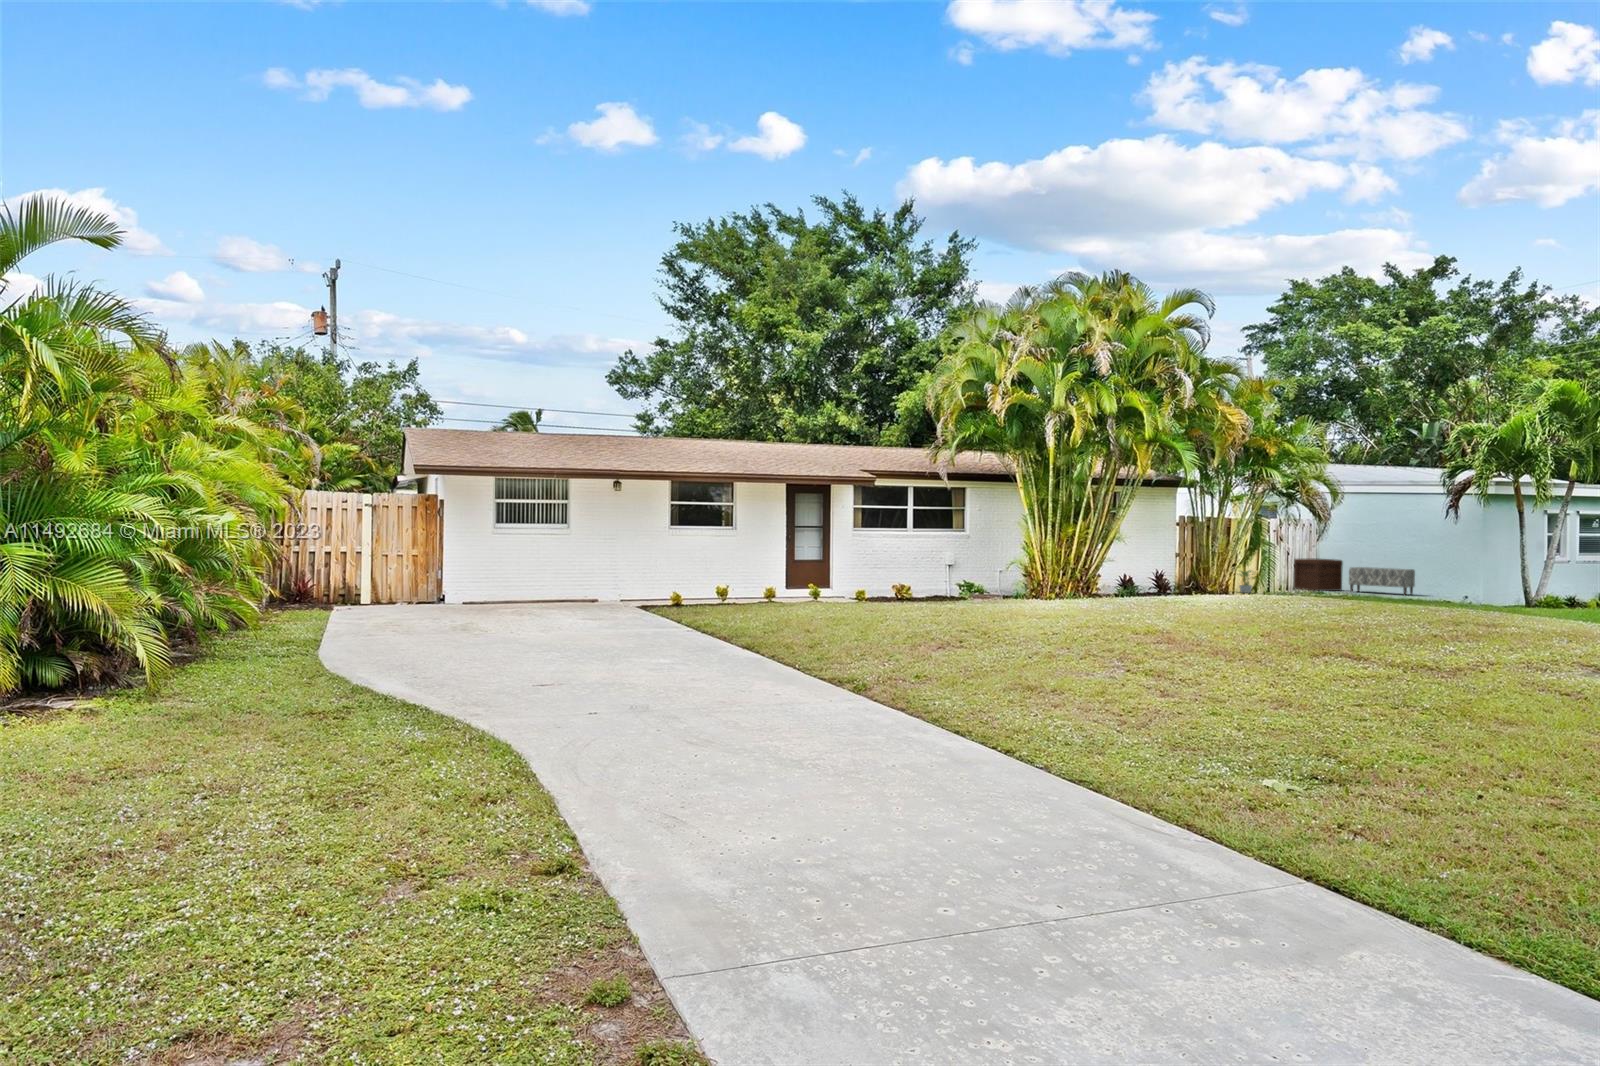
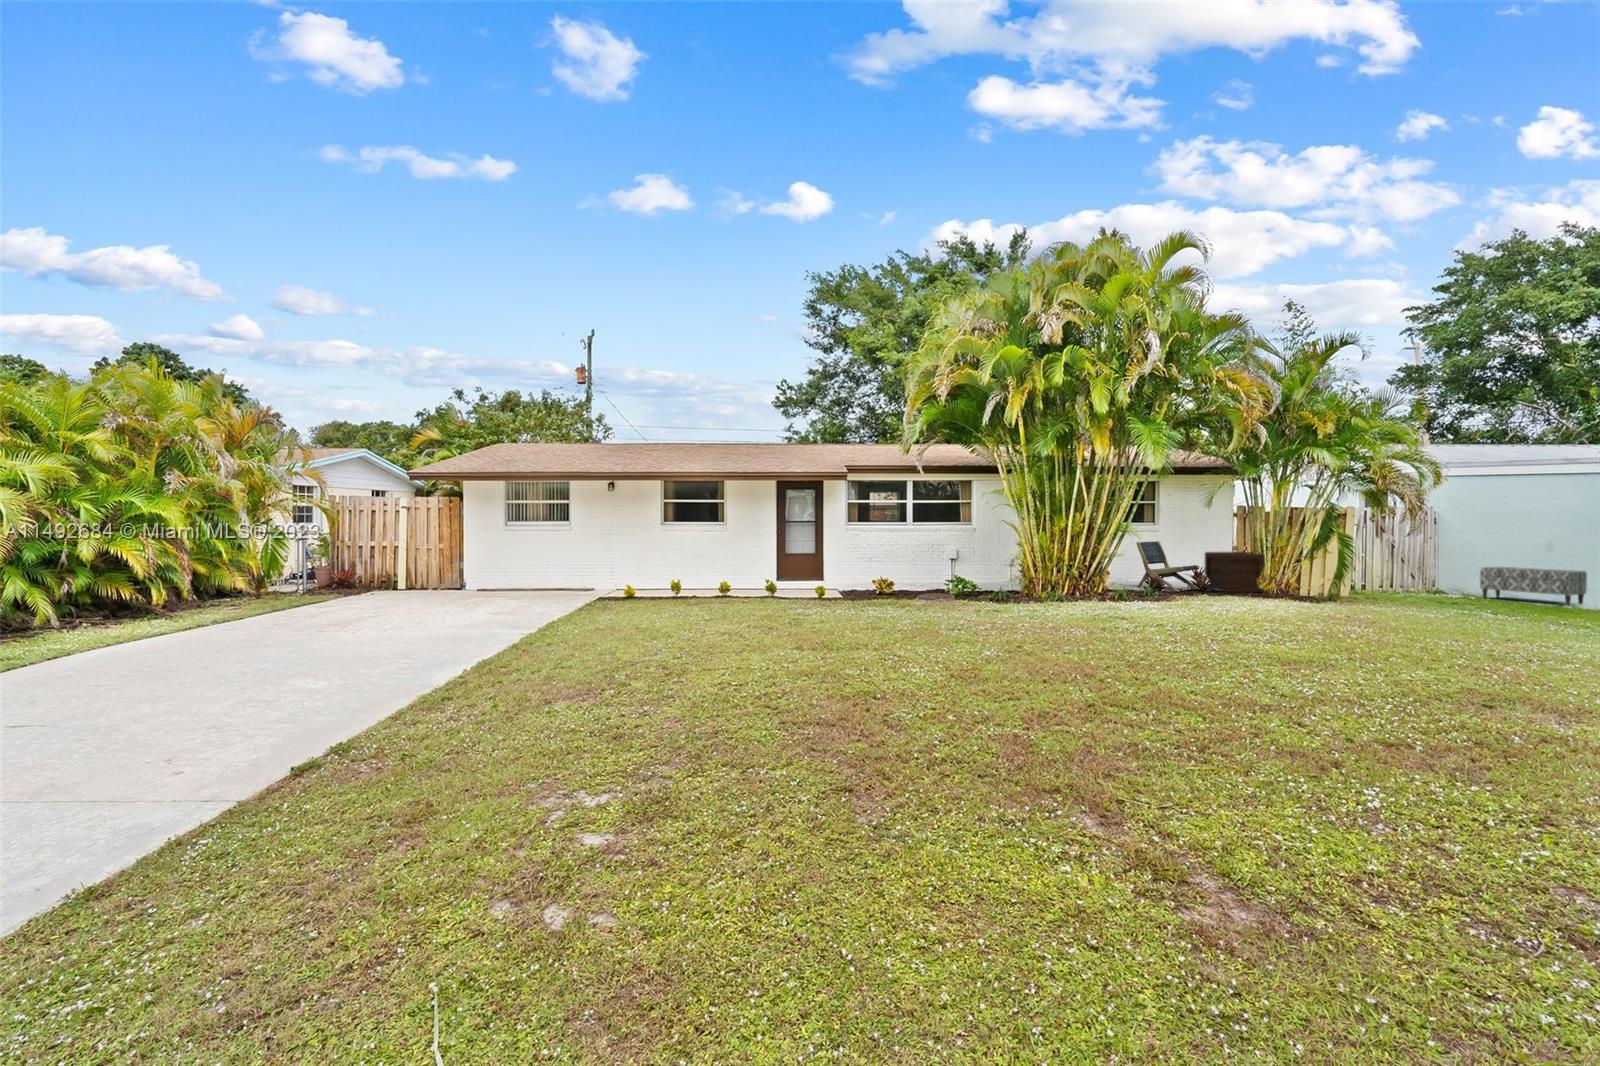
lounge chair: none [1111,546,1161,590] -> present [1137,541,1199,591]
wooden crate: present [1294,558,1343,591] -> present [1204,552,1265,592]
potted plant: present [1239,570,1253,593] -> none [1297,570,1330,597]

